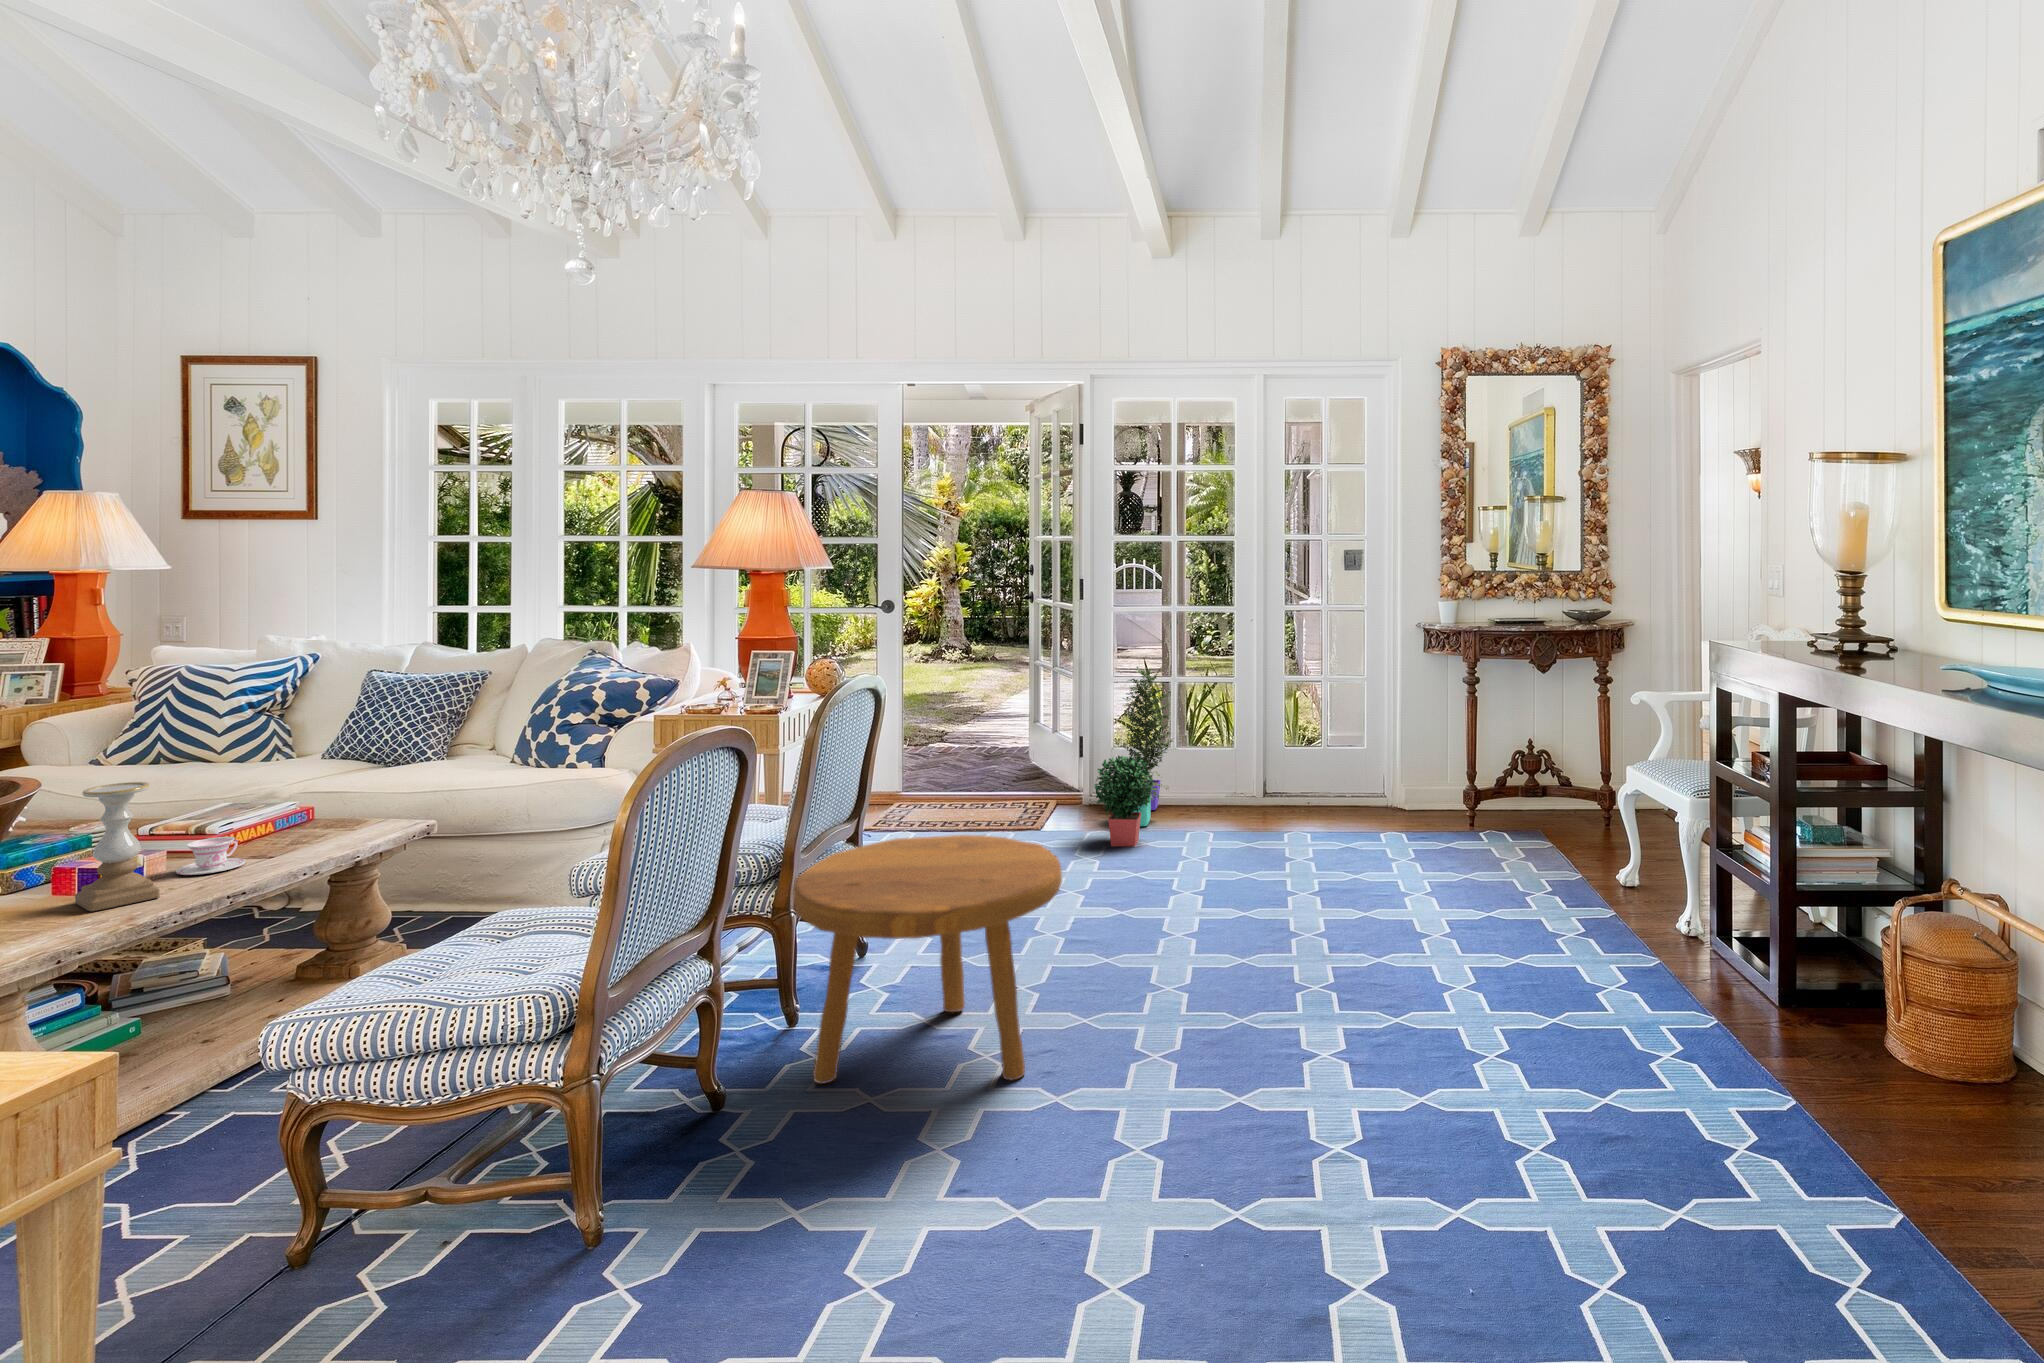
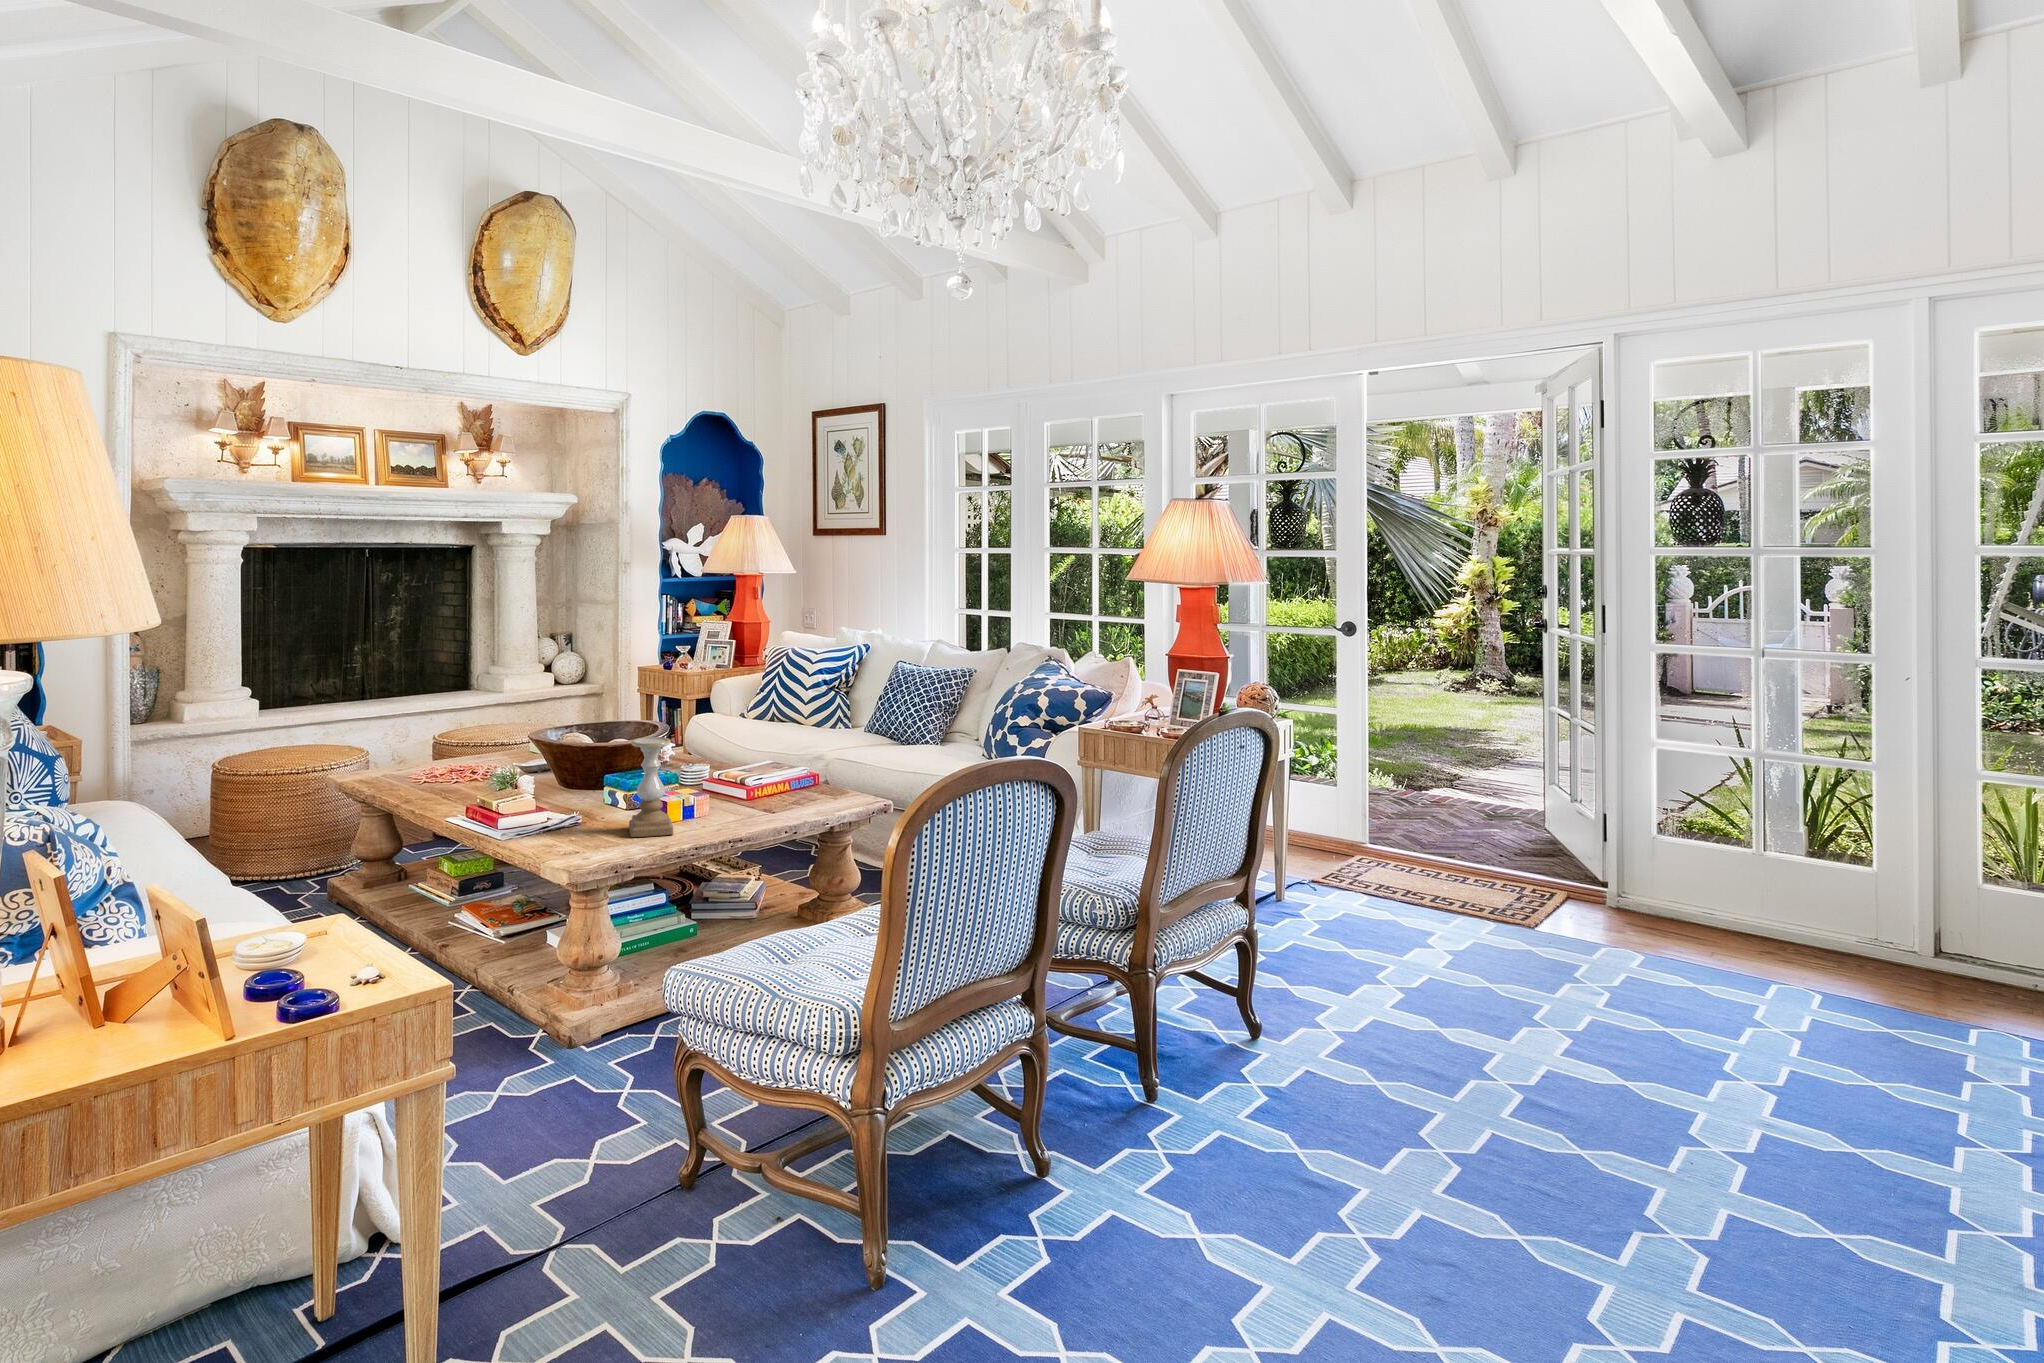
potted plant: present [1094,667,1174,846] -> none [1609,733,1761,986]
footstool: present [793,835,1062,1084] -> none [1128,915,1469,1279]
teacup: present [176,837,246,875] -> none [695,791,739,820]

